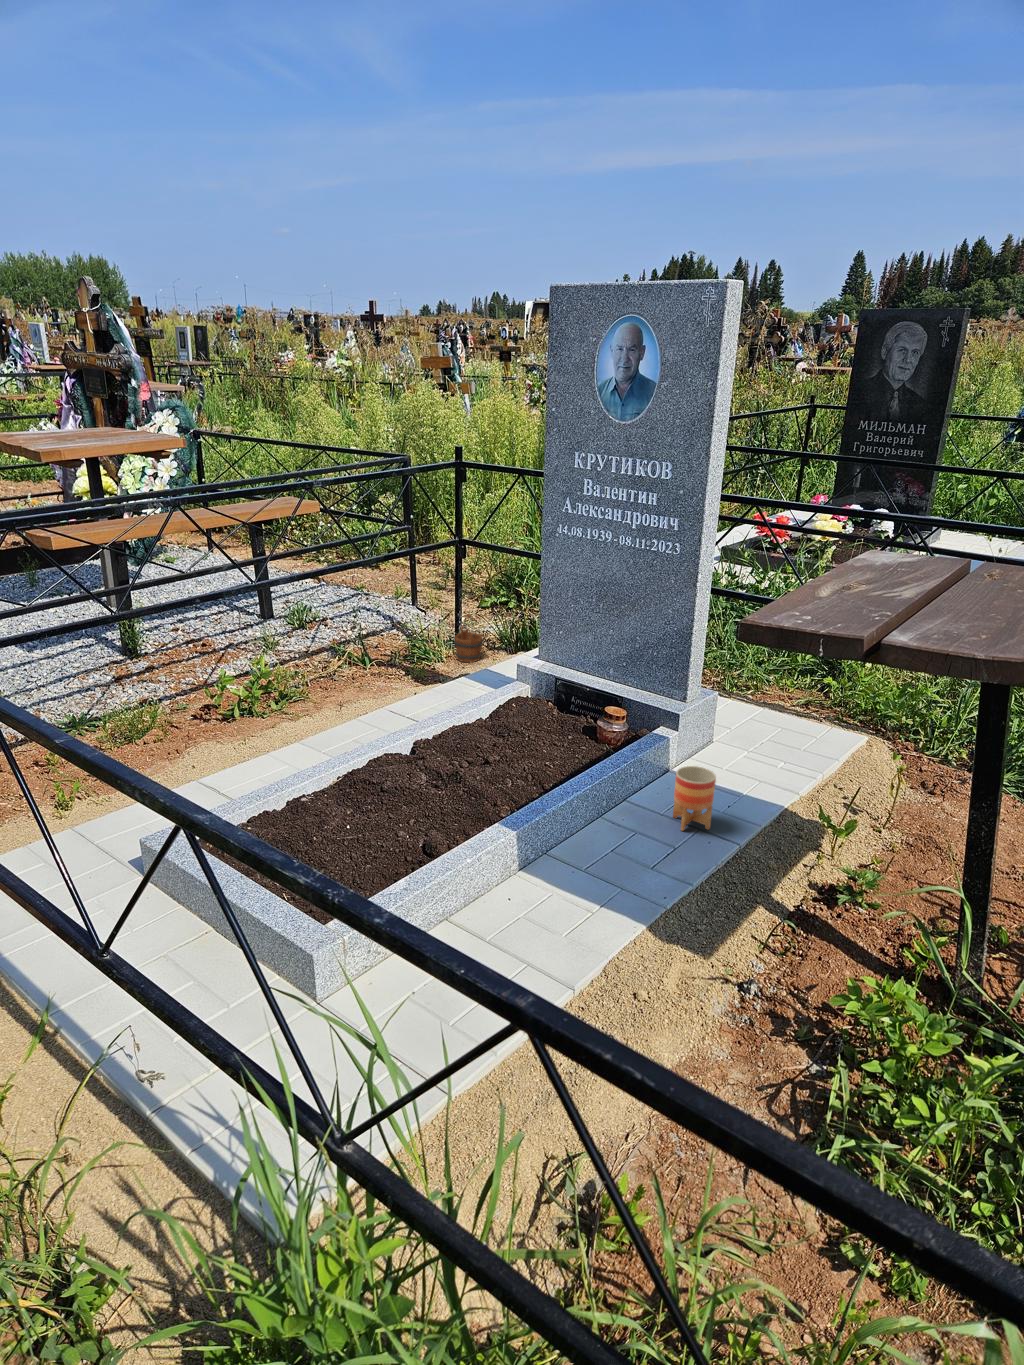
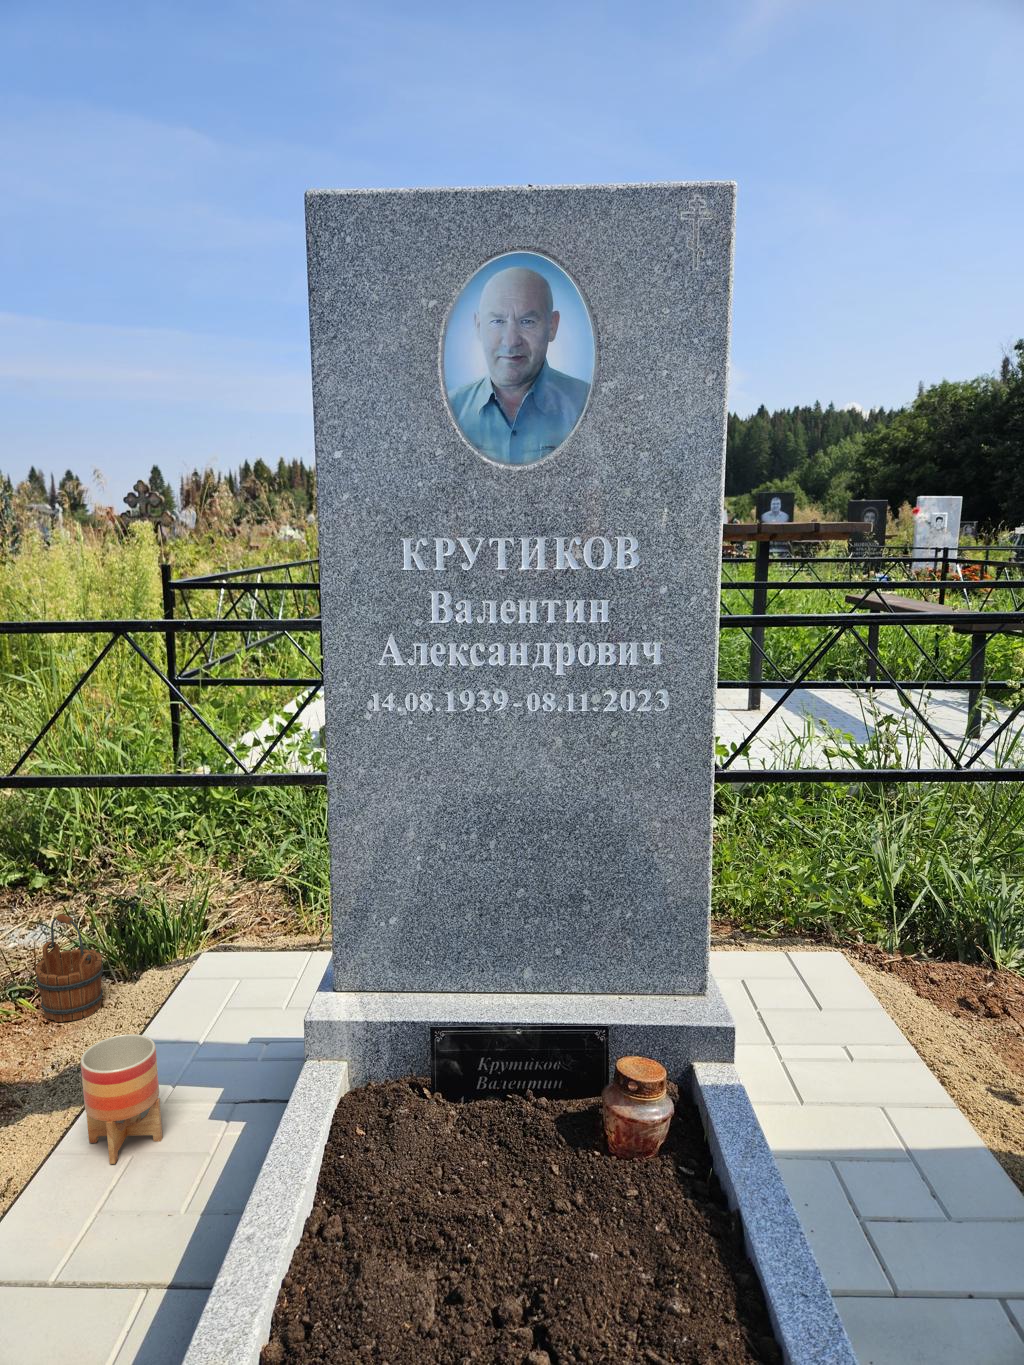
planter: present [673,766,716,831] -> present [81,1034,163,1164]

